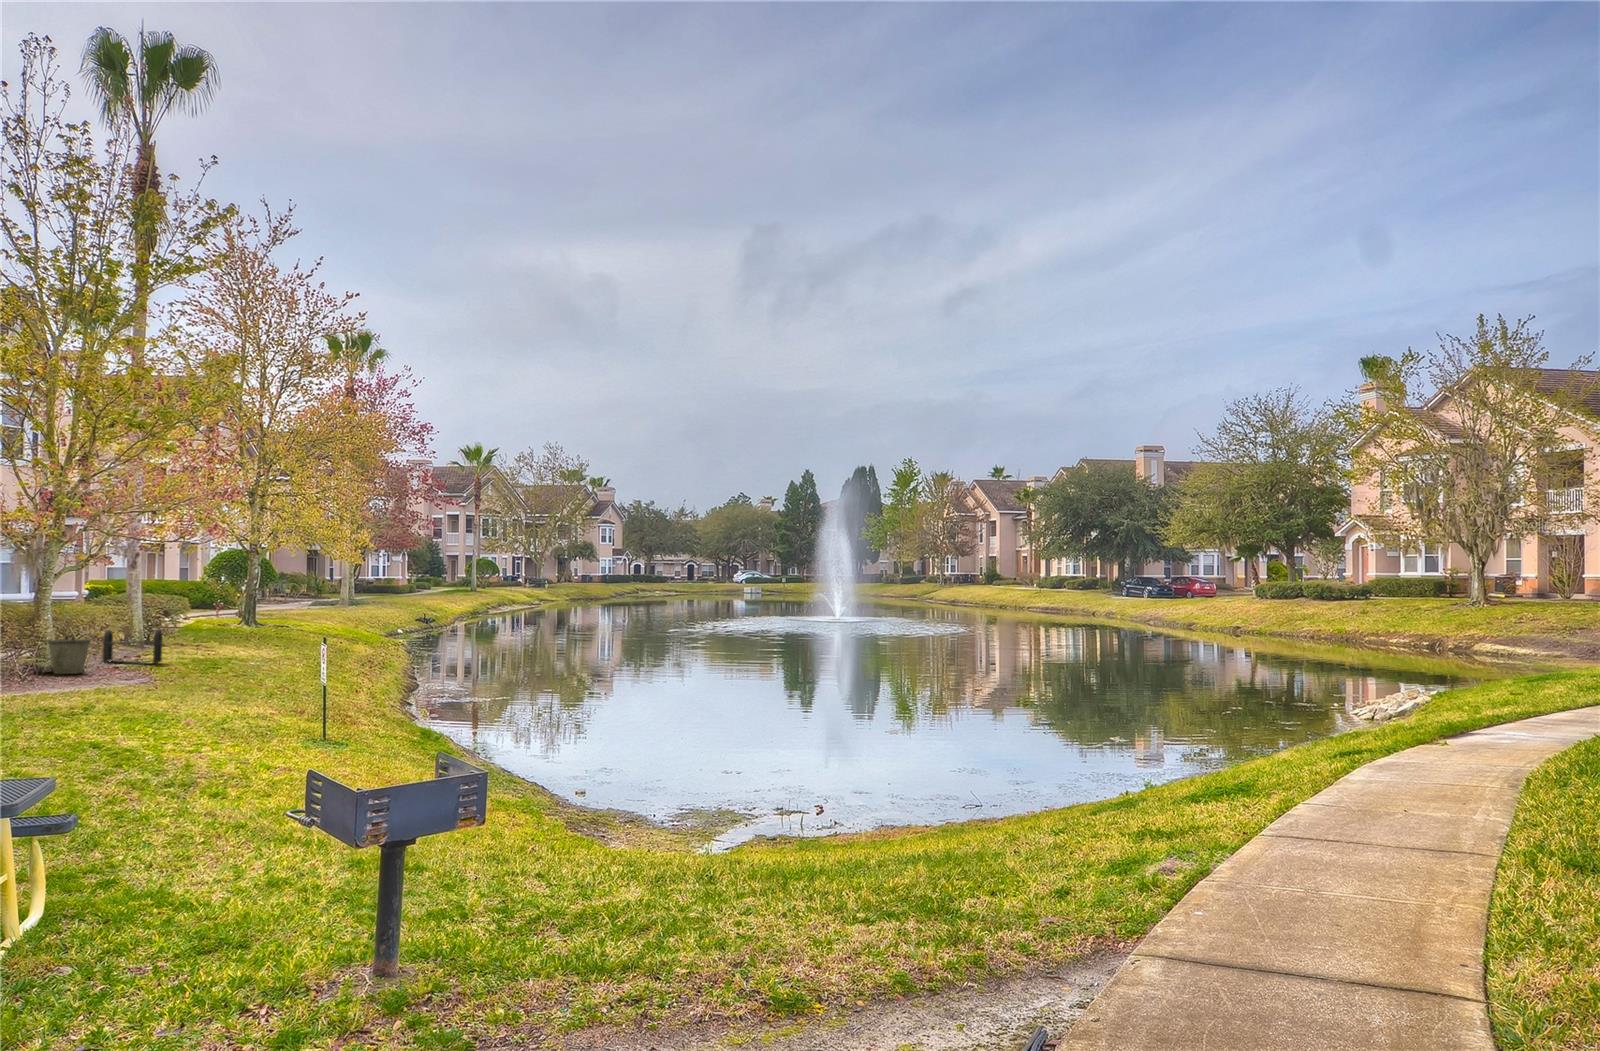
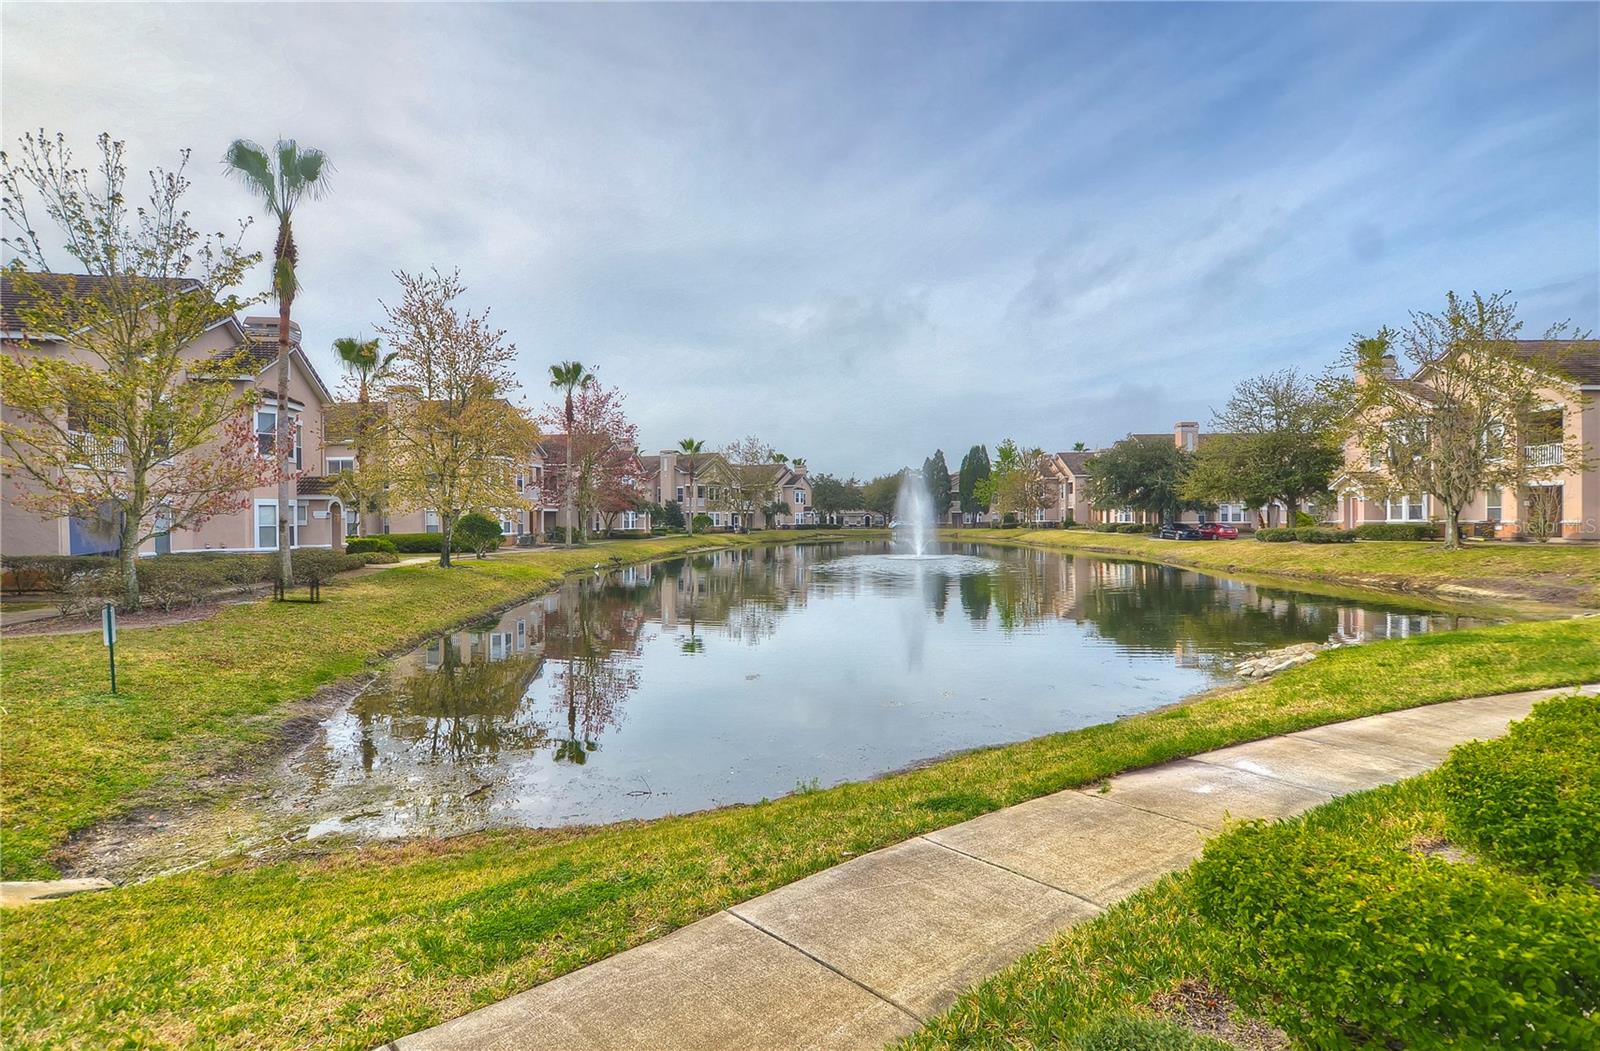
trash can: present [48,635,91,674] -> none [221,583,253,611]

